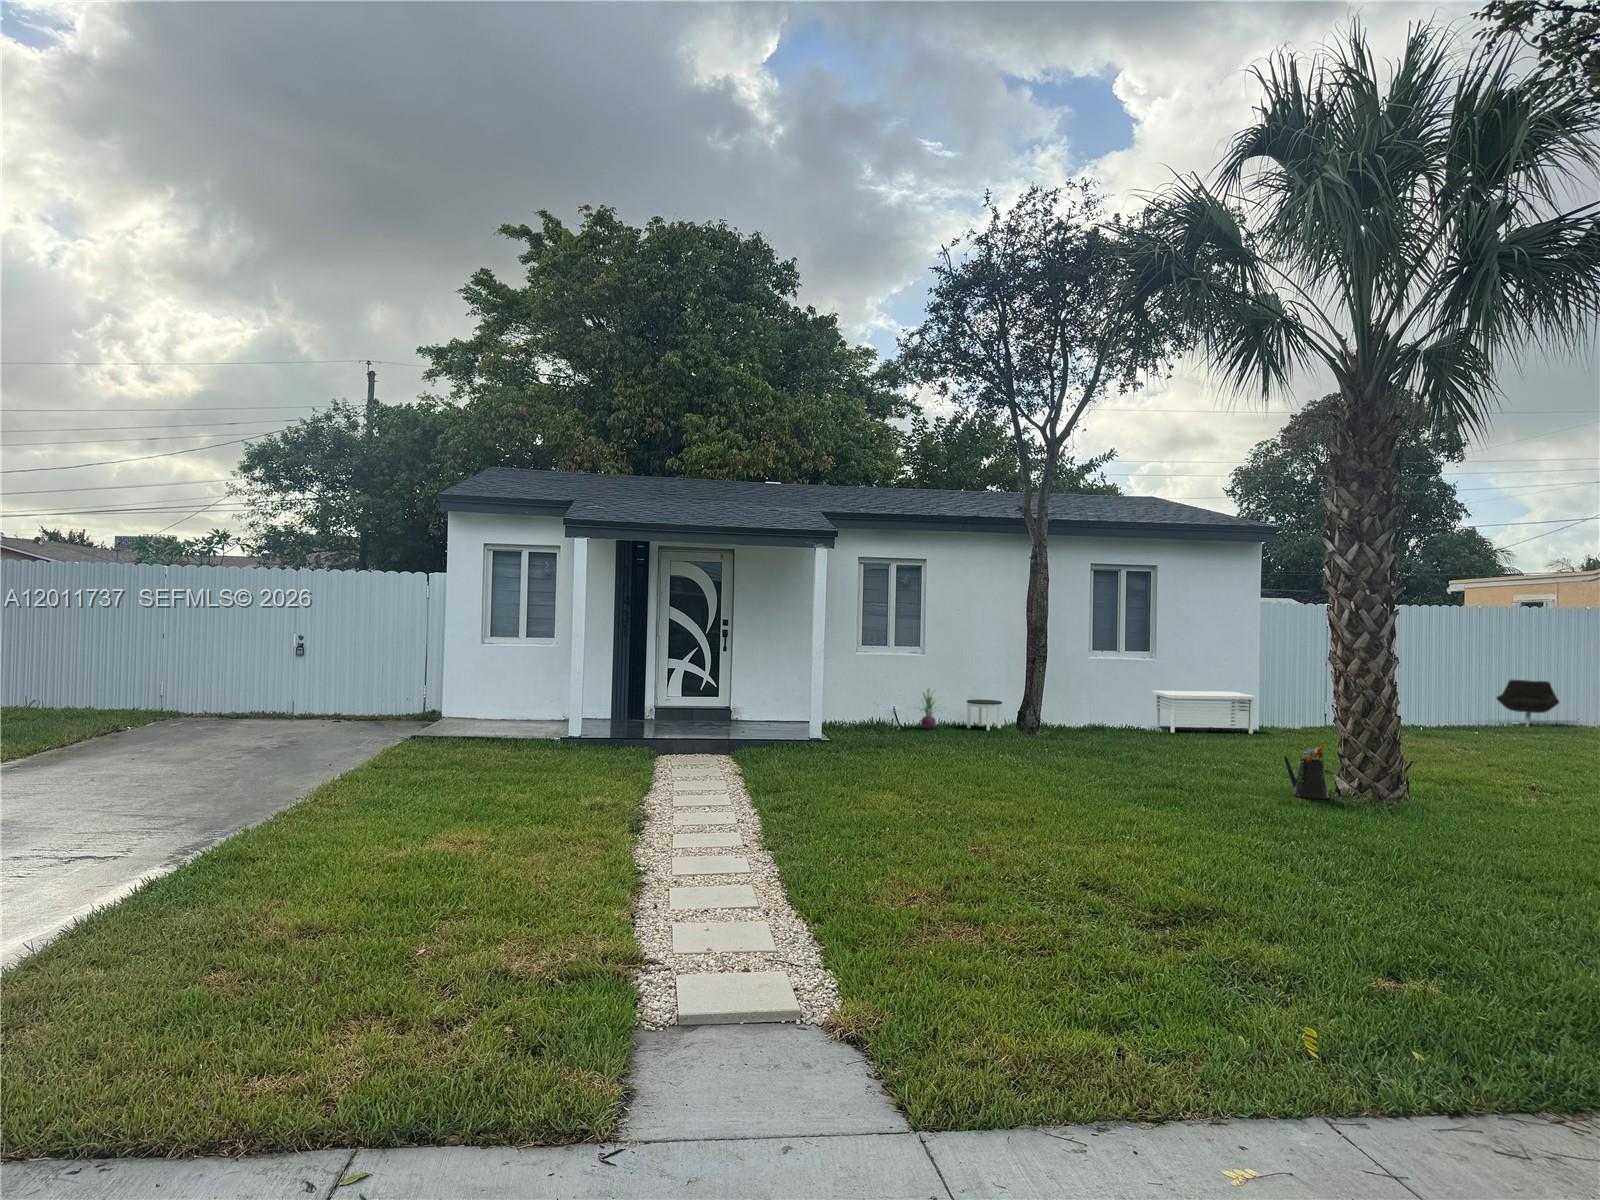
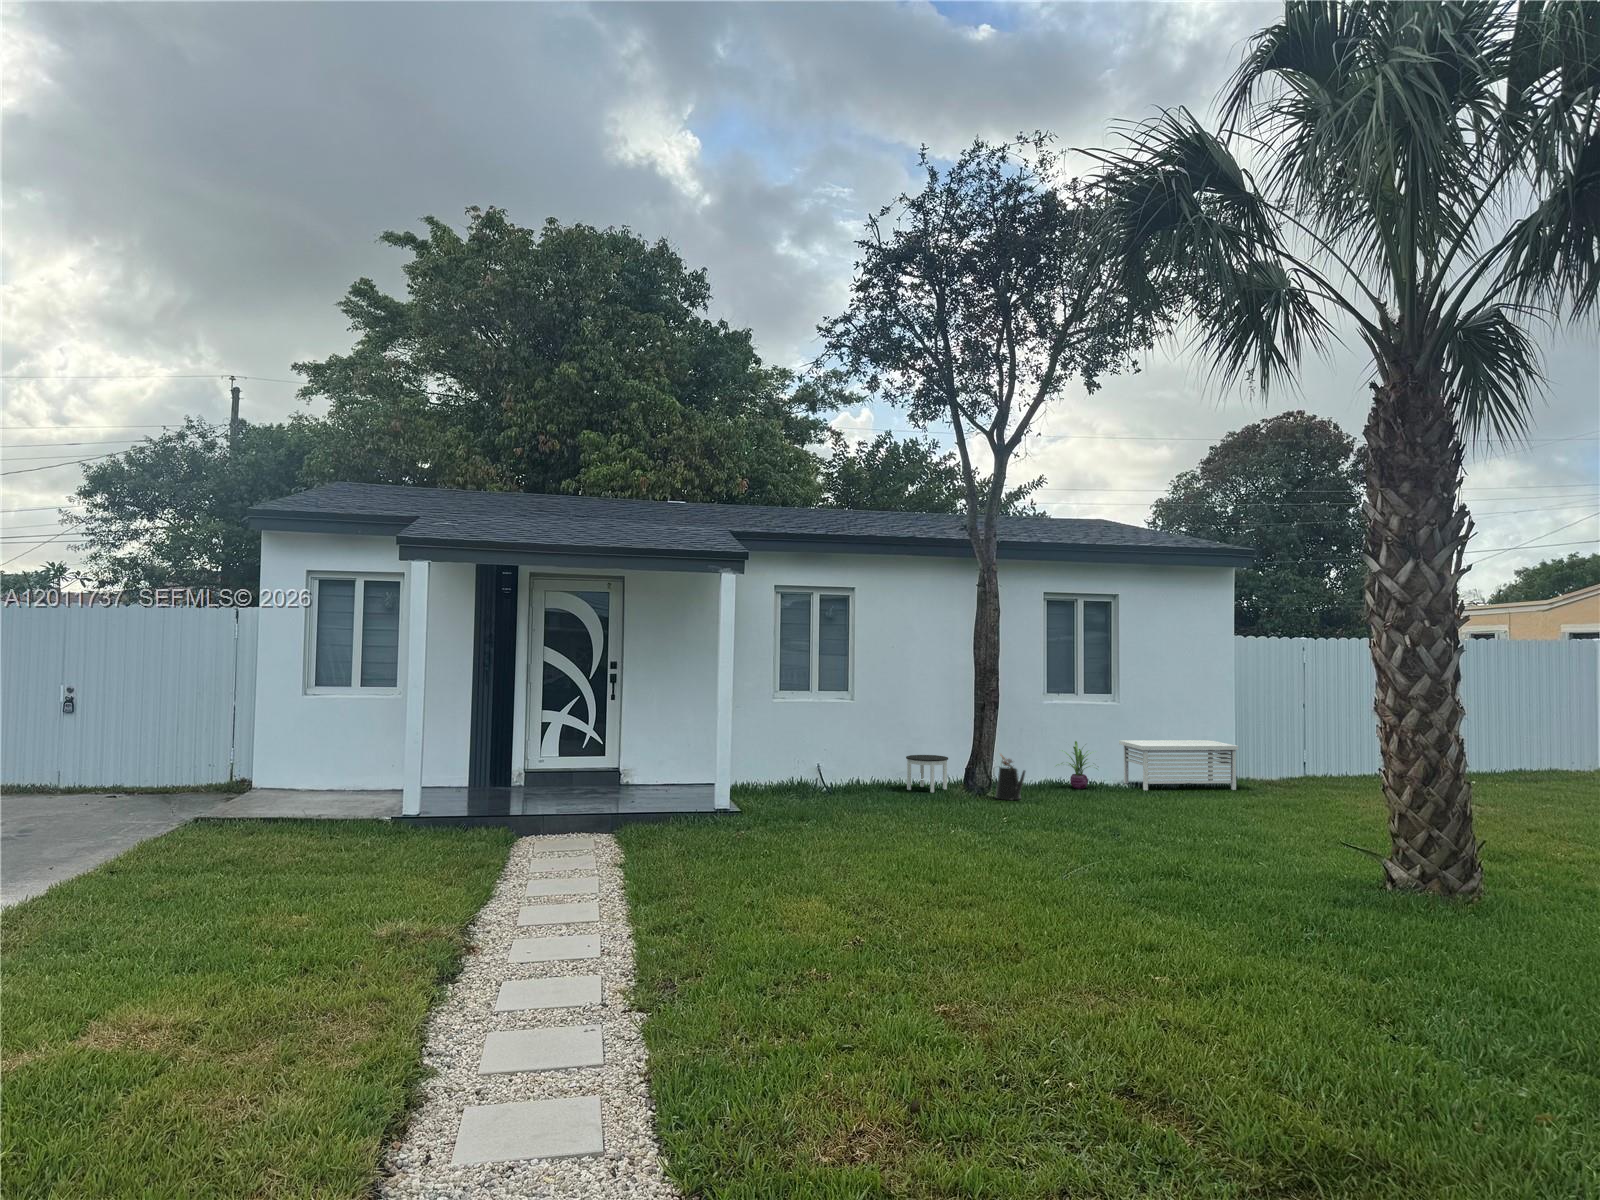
lounge chair: present [1497,680,1559,727] -> none [1485,720,1555,773]
decorative plant: present [921,689,939,729] -> present [1056,741,1097,789]
watering can: present [1284,744,1336,799] -> present [993,756,1025,800]

